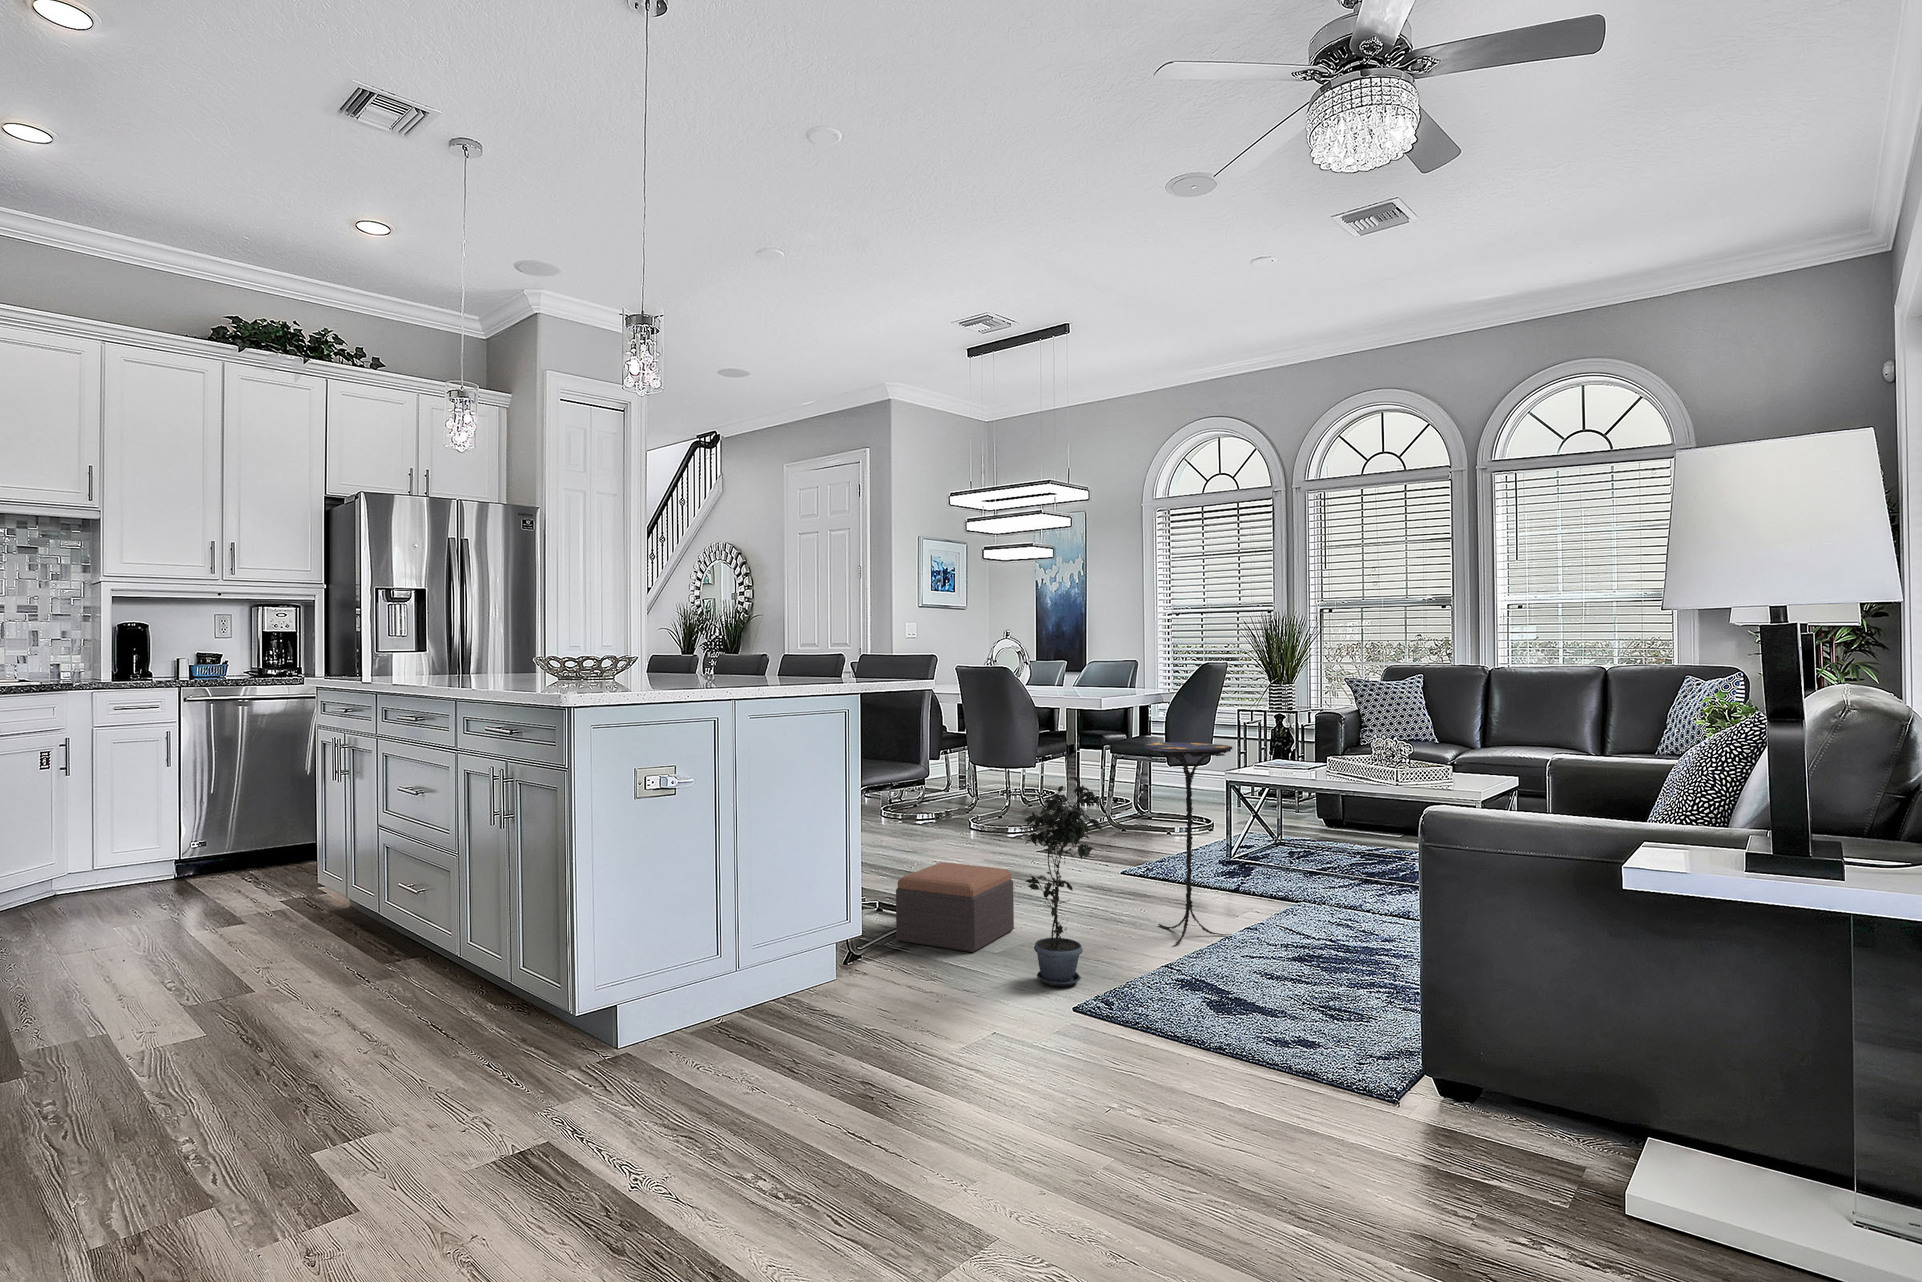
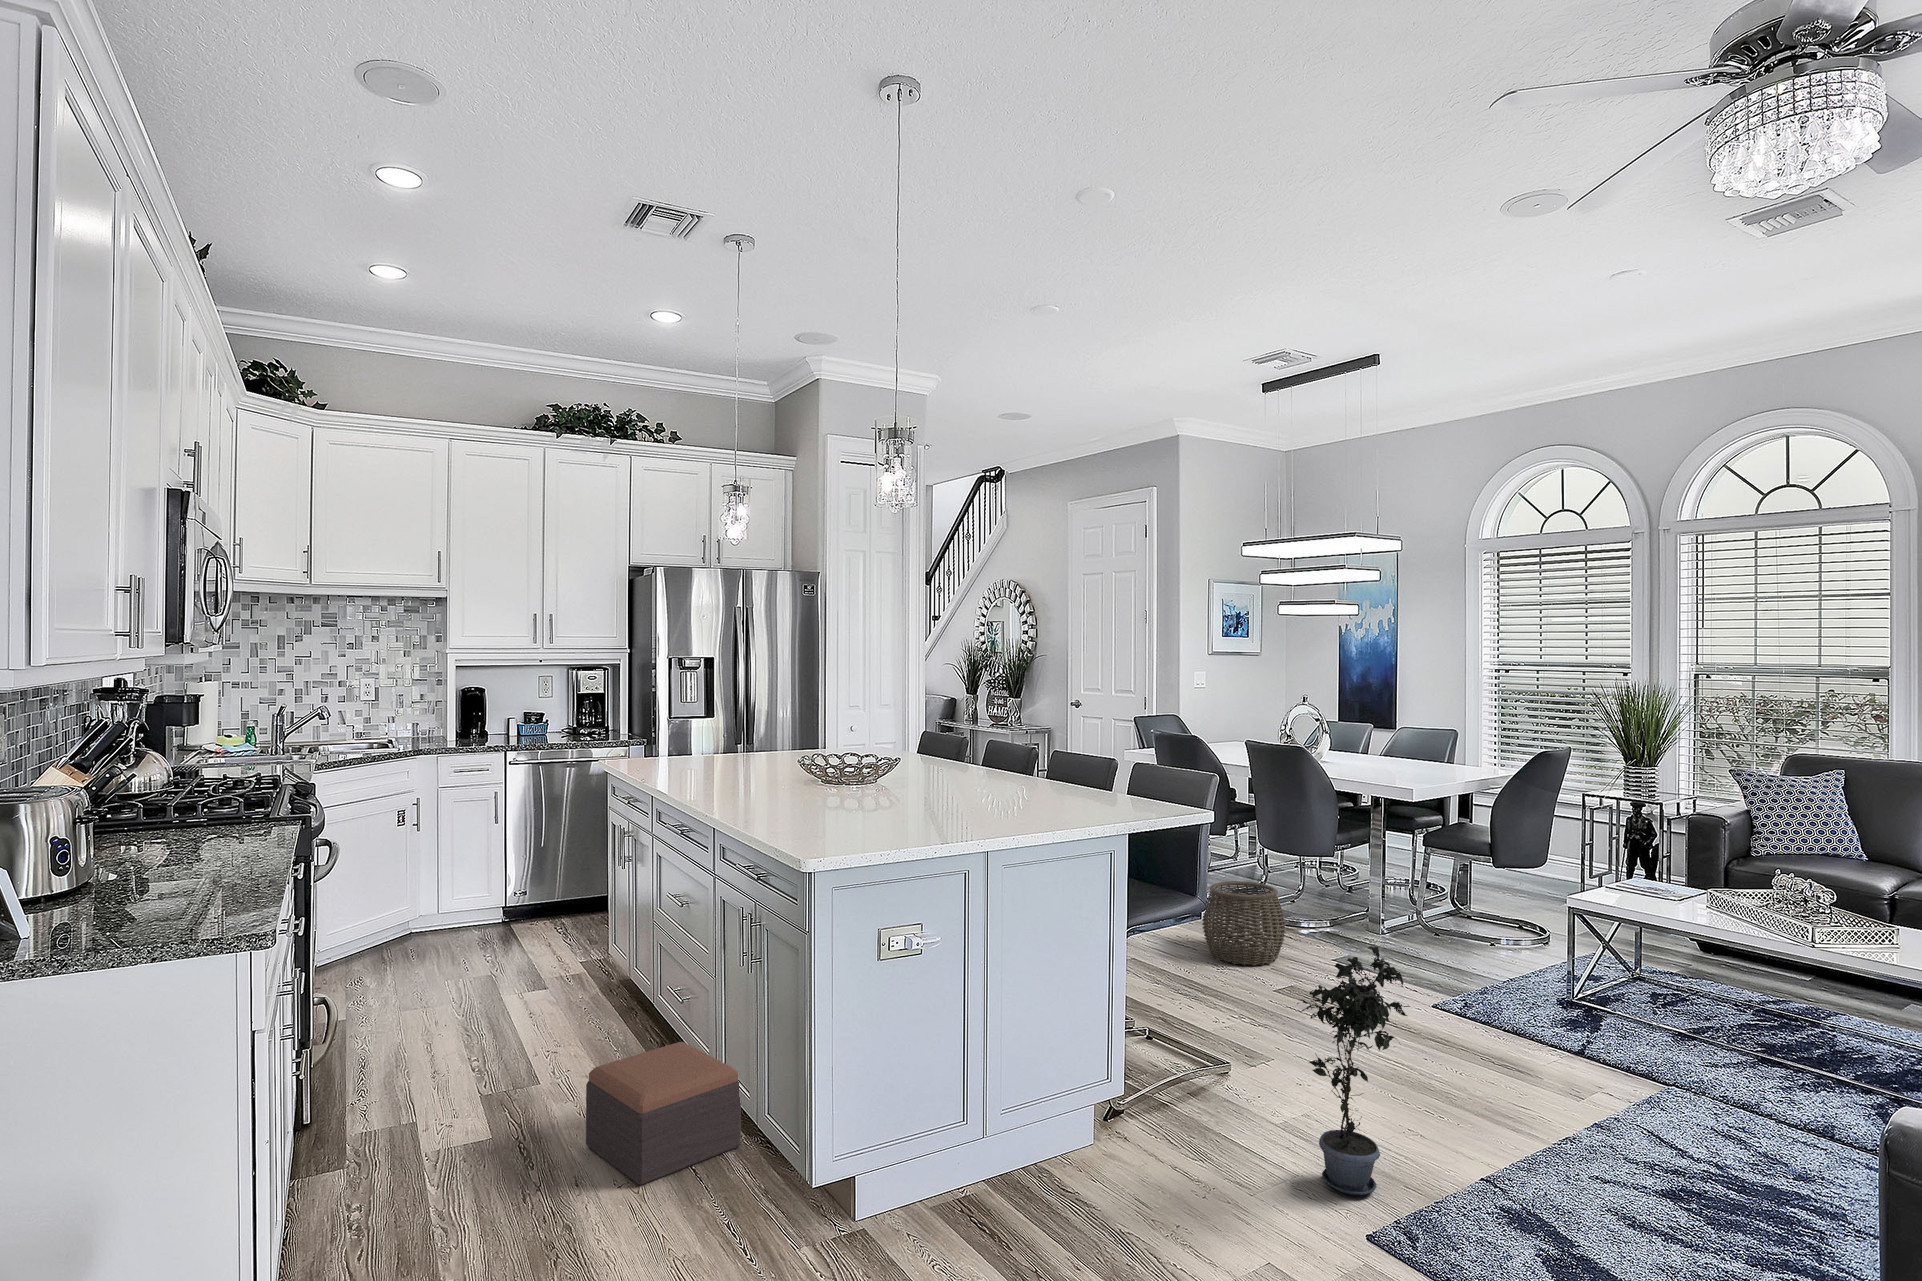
side table: present [1144,742,1232,944] -> none [1463,887,1581,1143]
woven basket: none [927,785,1000,856] -> present [1202,881,1286,966]
footstool: present [896,862,1014,952] -> present [586,1042,741,1185]

